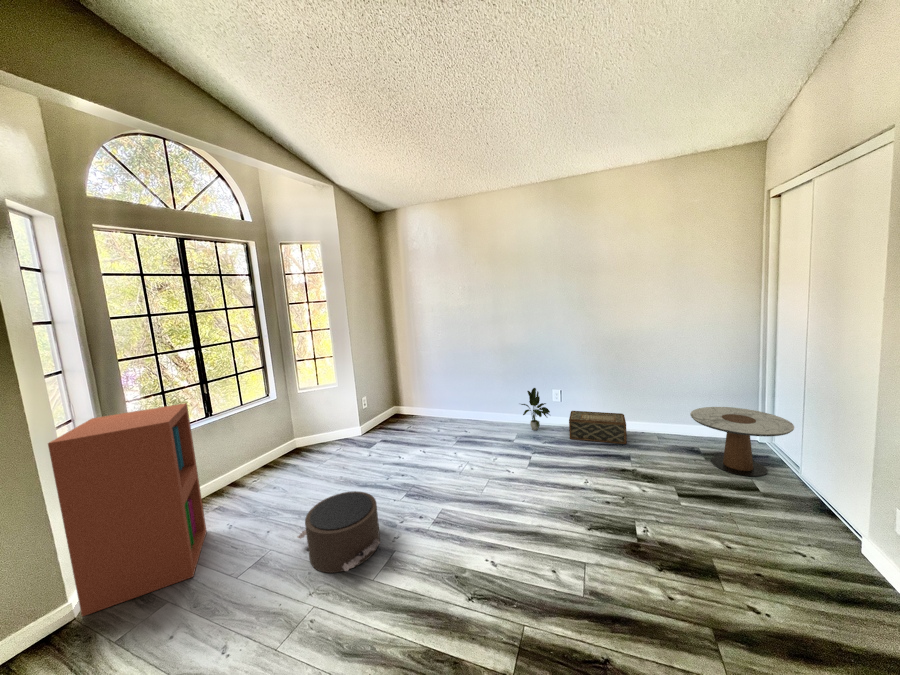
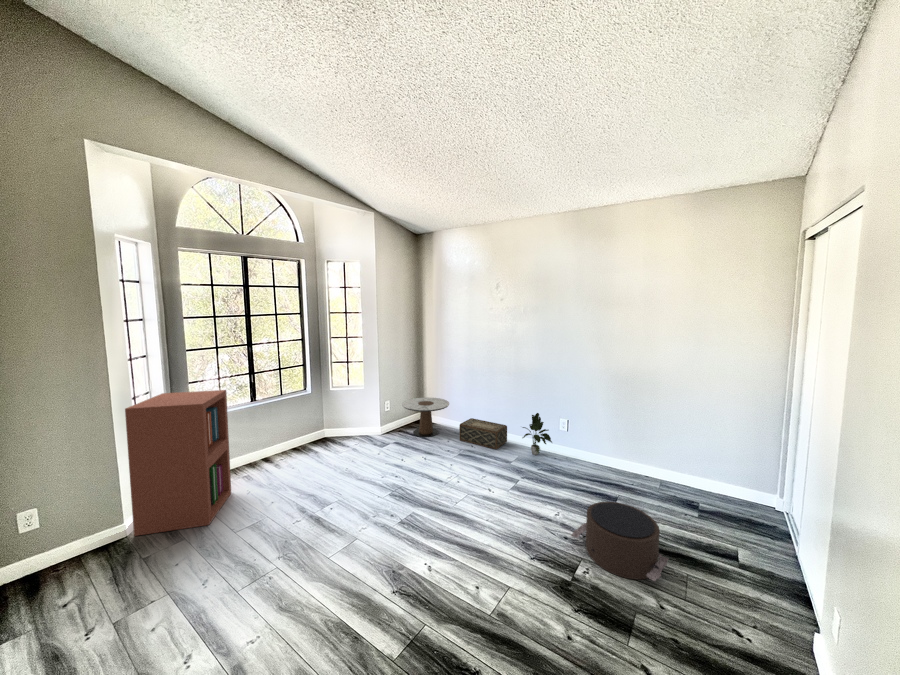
side table: present [690,407,794,476] -> present [402,397,449,437]
woven basket: present [569,411,627,444] -> present [459,418,507,449]
pouf: present [298,491,381,573] -> present [572,502,669,581]

